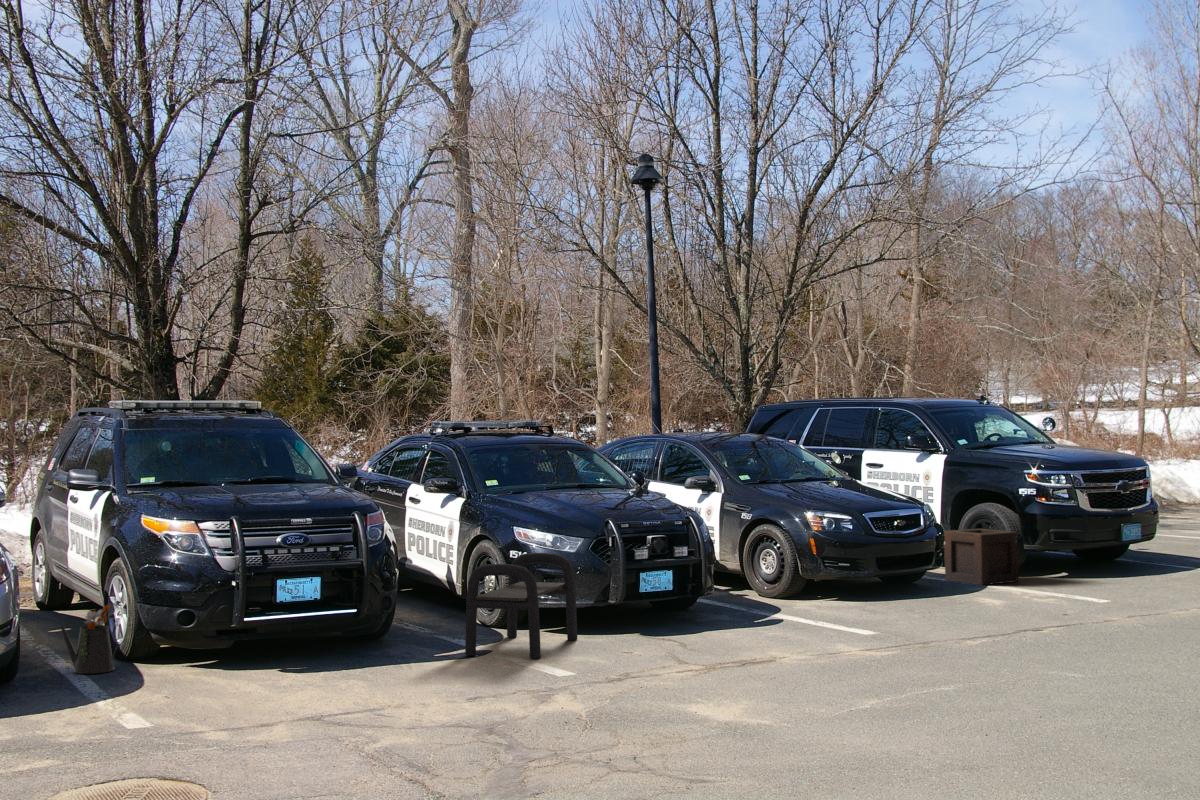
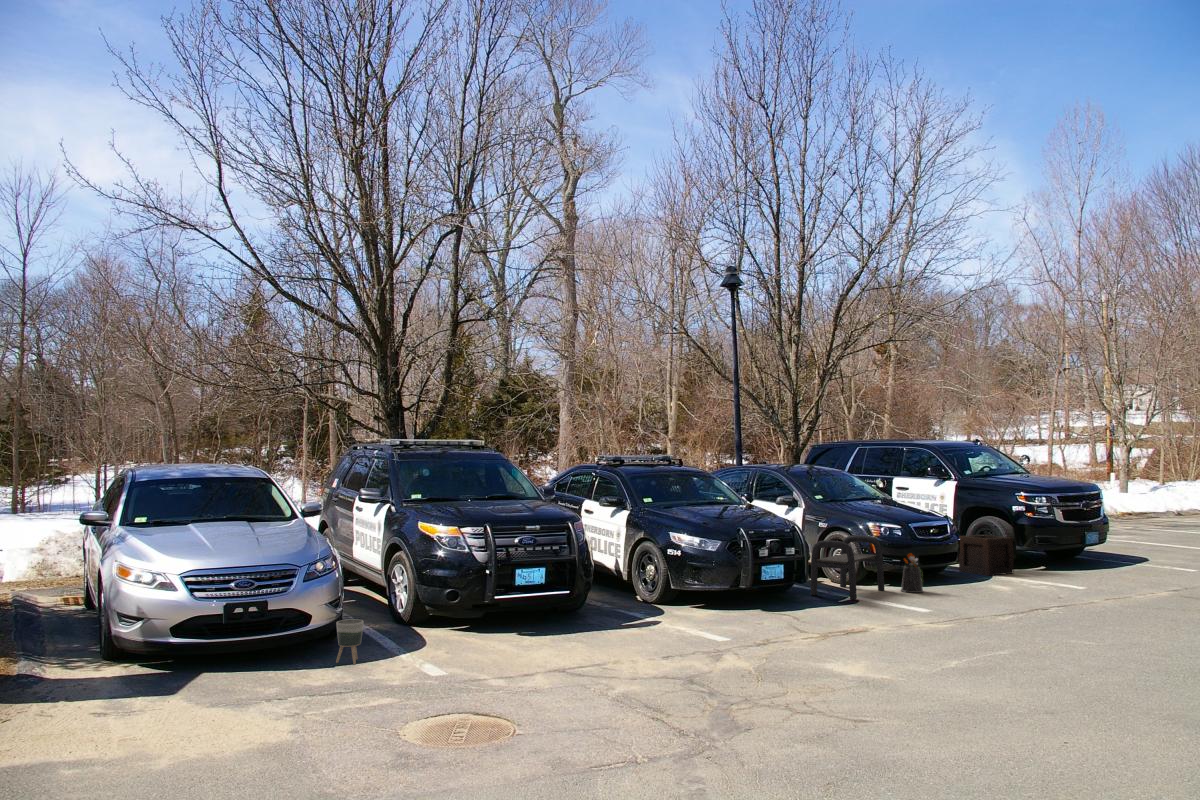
bench: present [465,553,577,659] -> present [811,535,884,600]
watering can: present [61,605,115,674] -> present [901,553,923,593]
planter: none [11,649,50,710] -> present [336,619,364,665]

